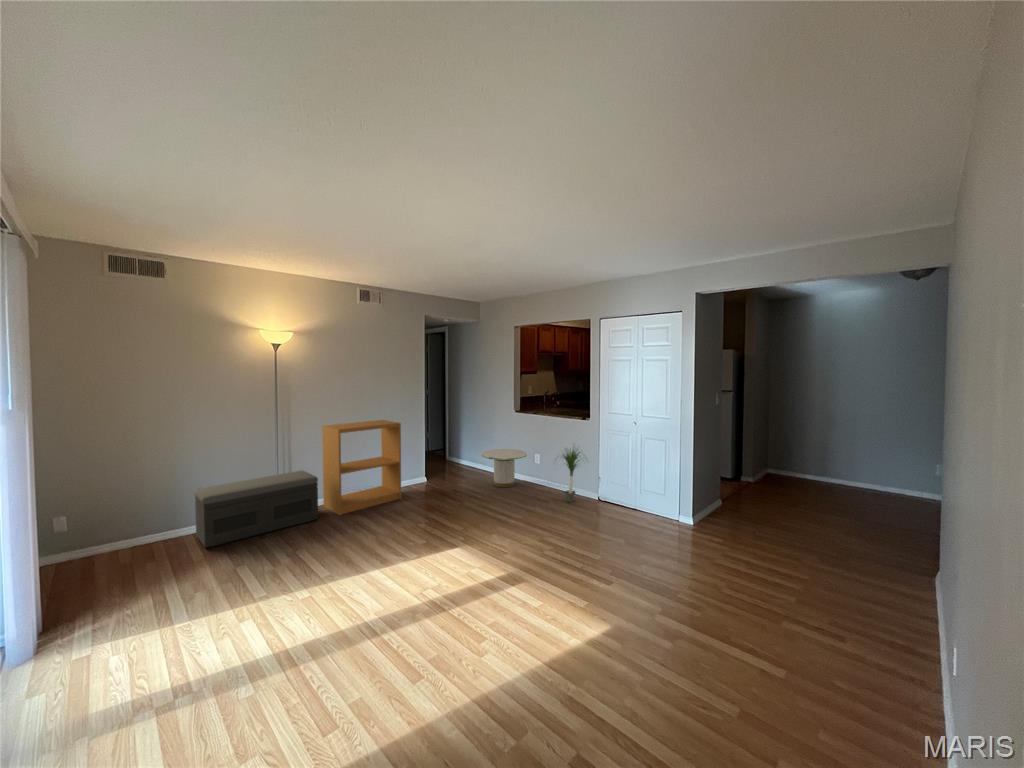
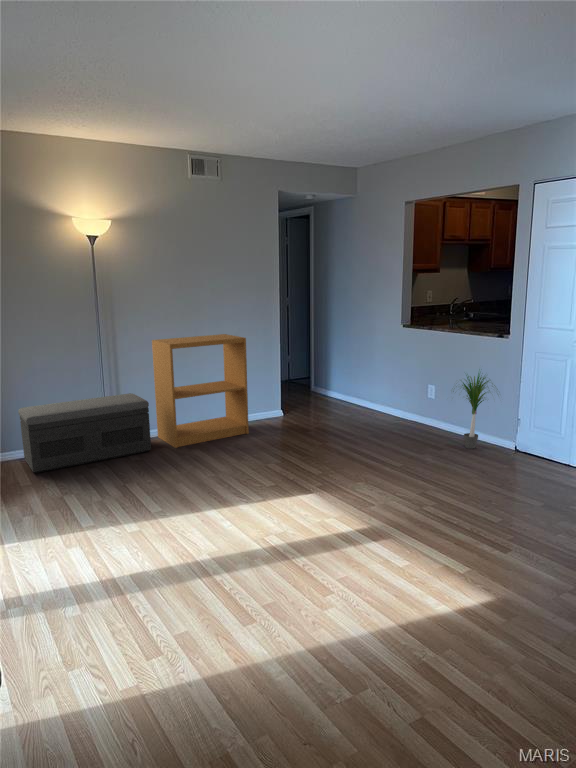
side table: present [482,449,527,487] -> none [352,376,415,426]

